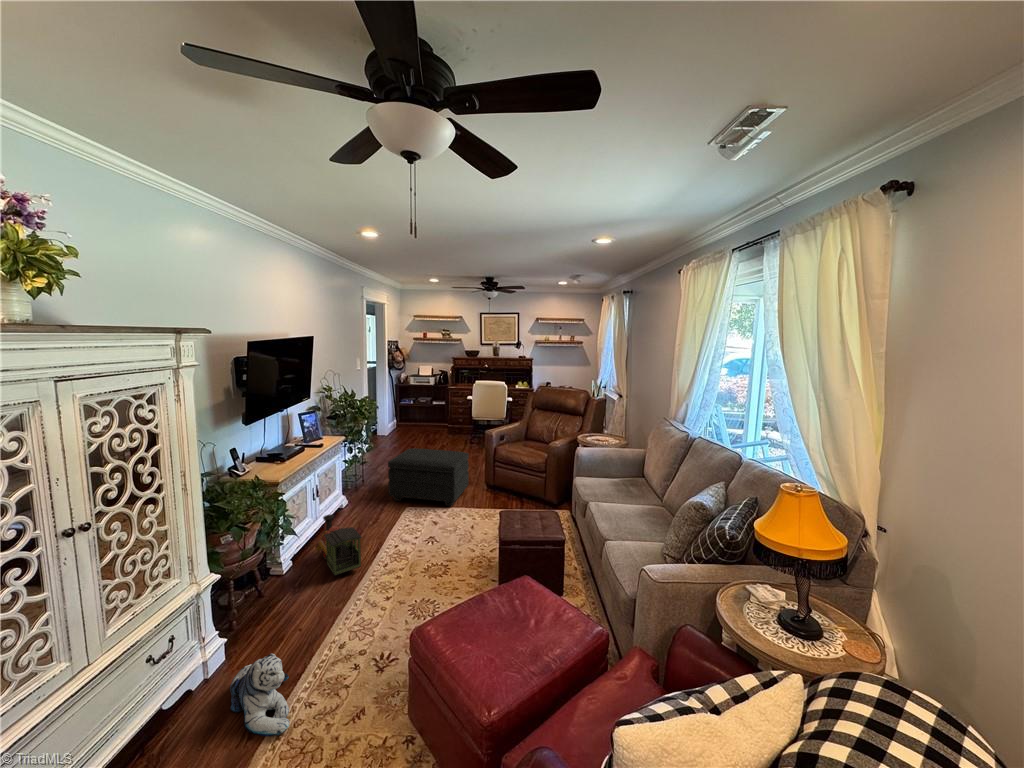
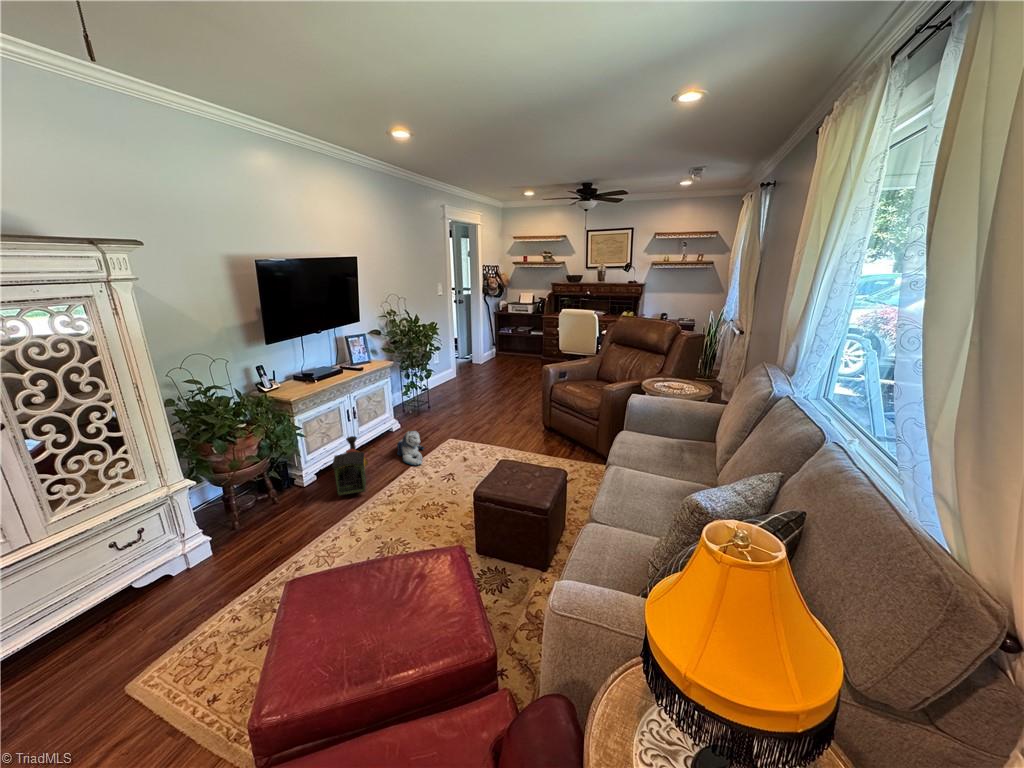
footstool: present [388,448,469,506] -> none [435,378,521,443]
plush toy: present [230,654,290,736] -> present [397,431,424,466]

